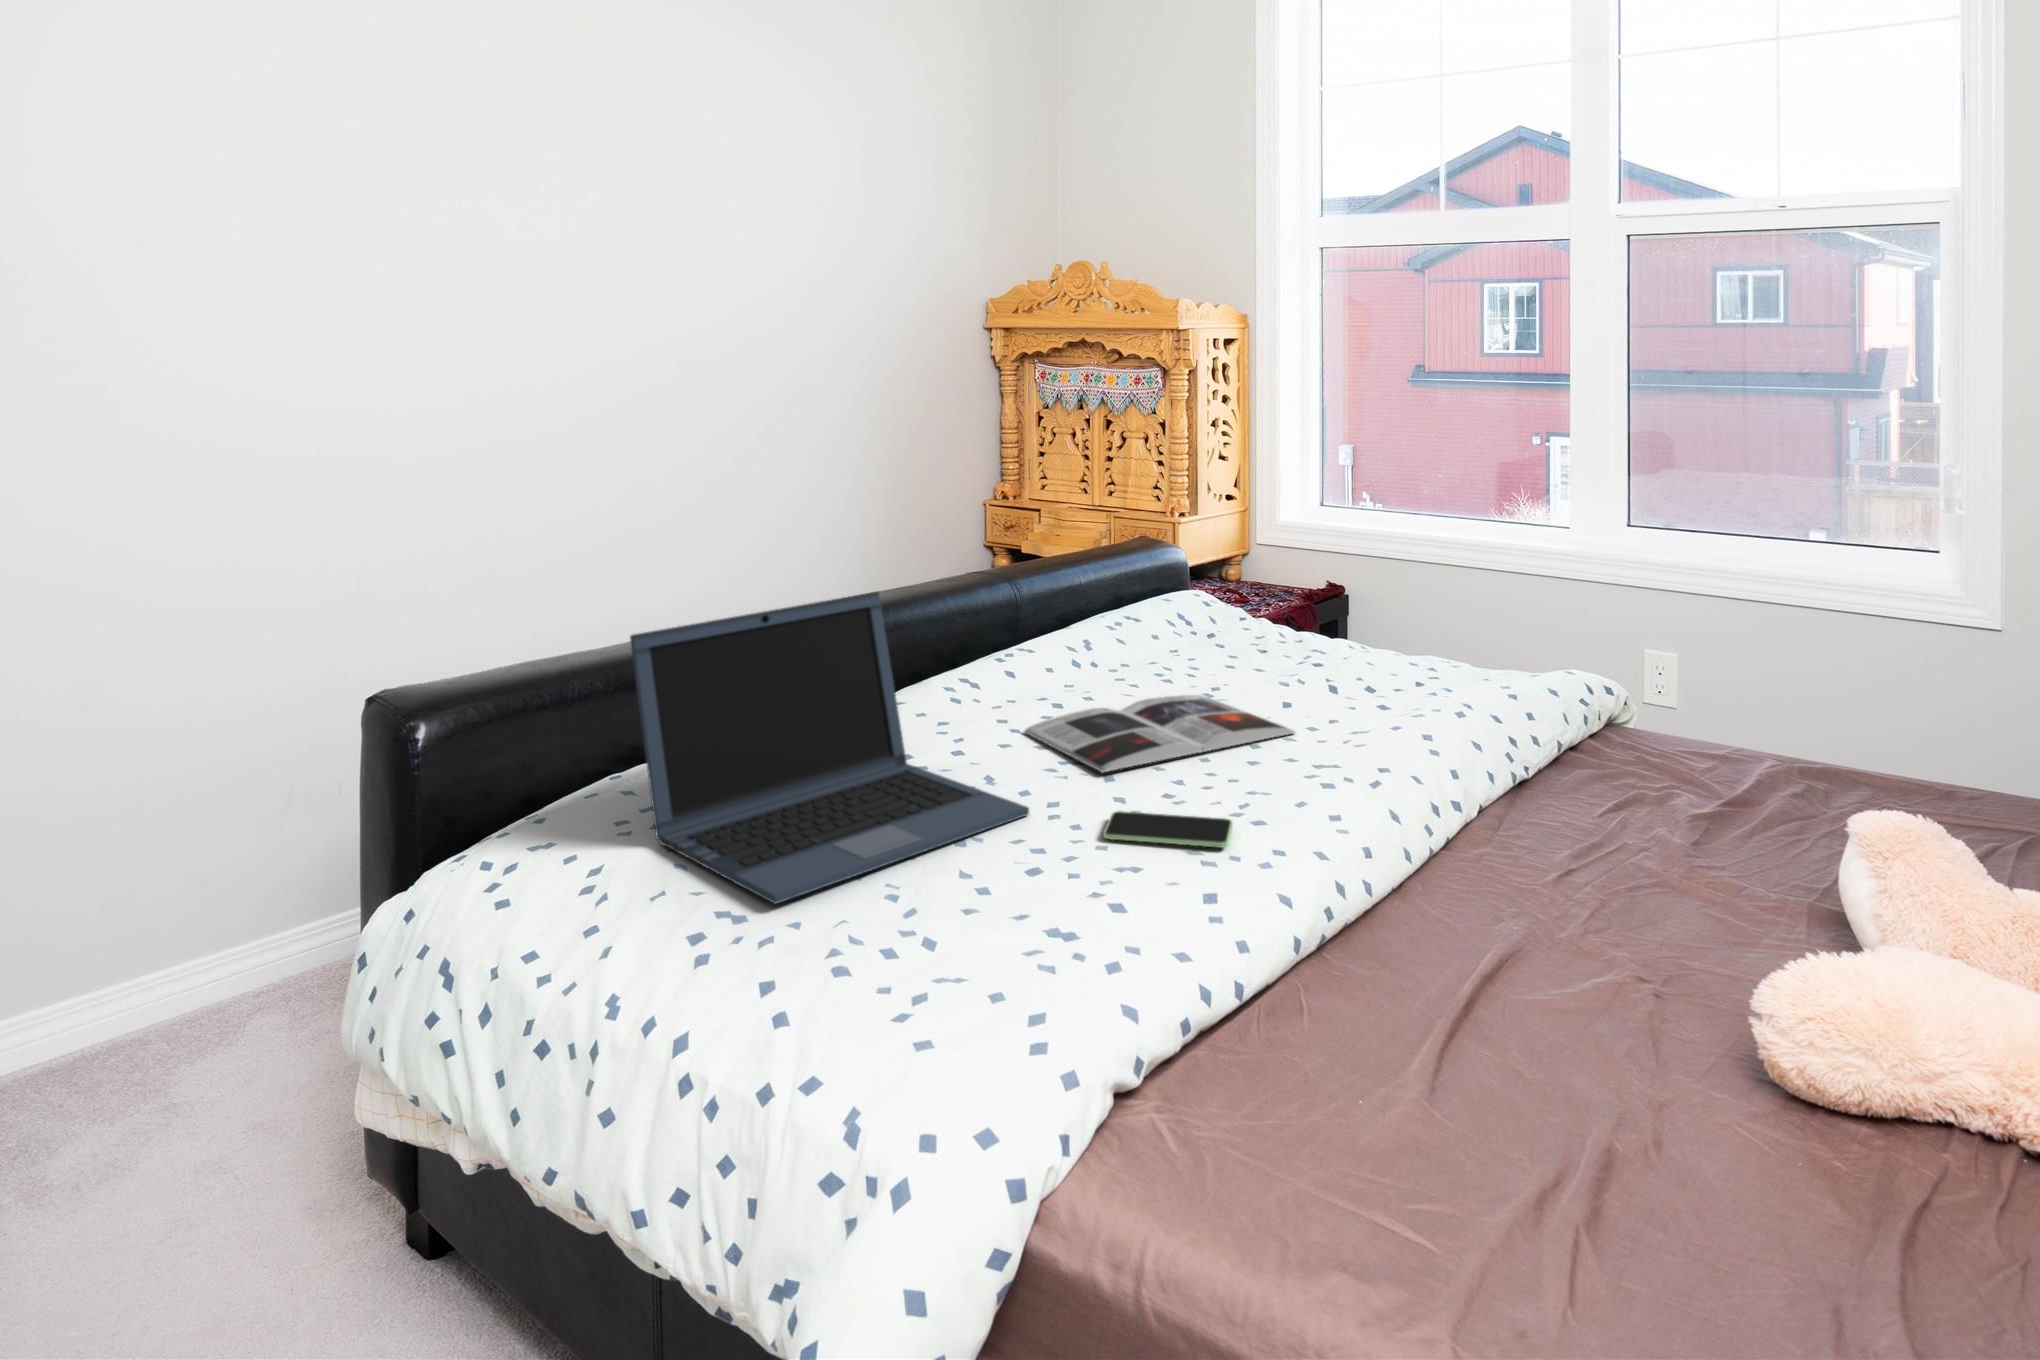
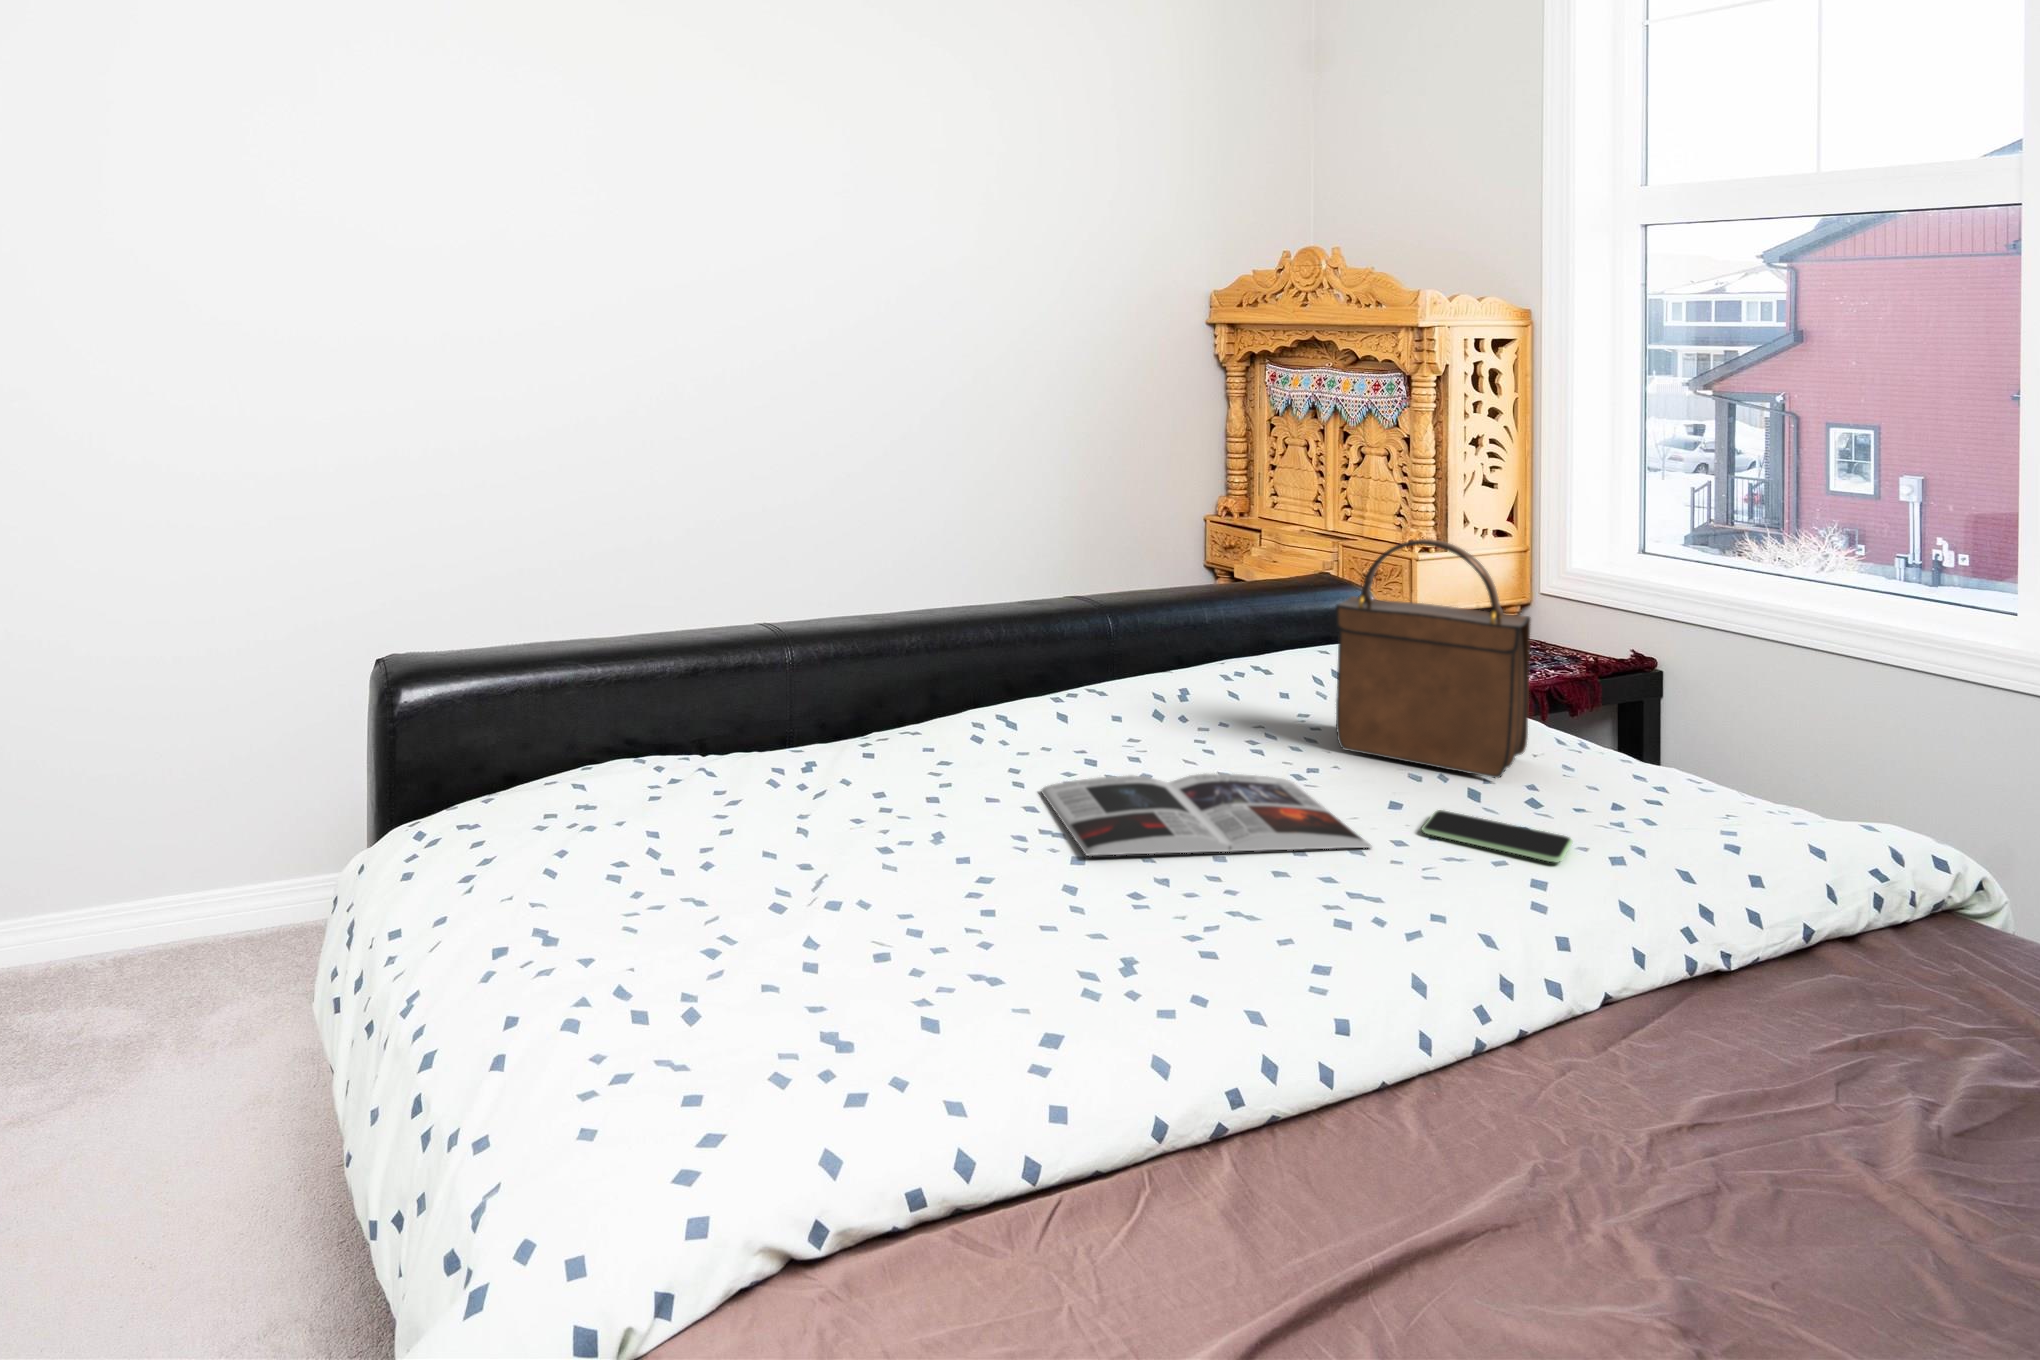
handbag: none [1217,492,1355,674] -> present [1335,539,1531,778]
laptop: present [630,592,1029,904] -> none [583,616,968,938]
smartphone: present [1103,811,1233,847] -> present [1422,810,1572,862]

